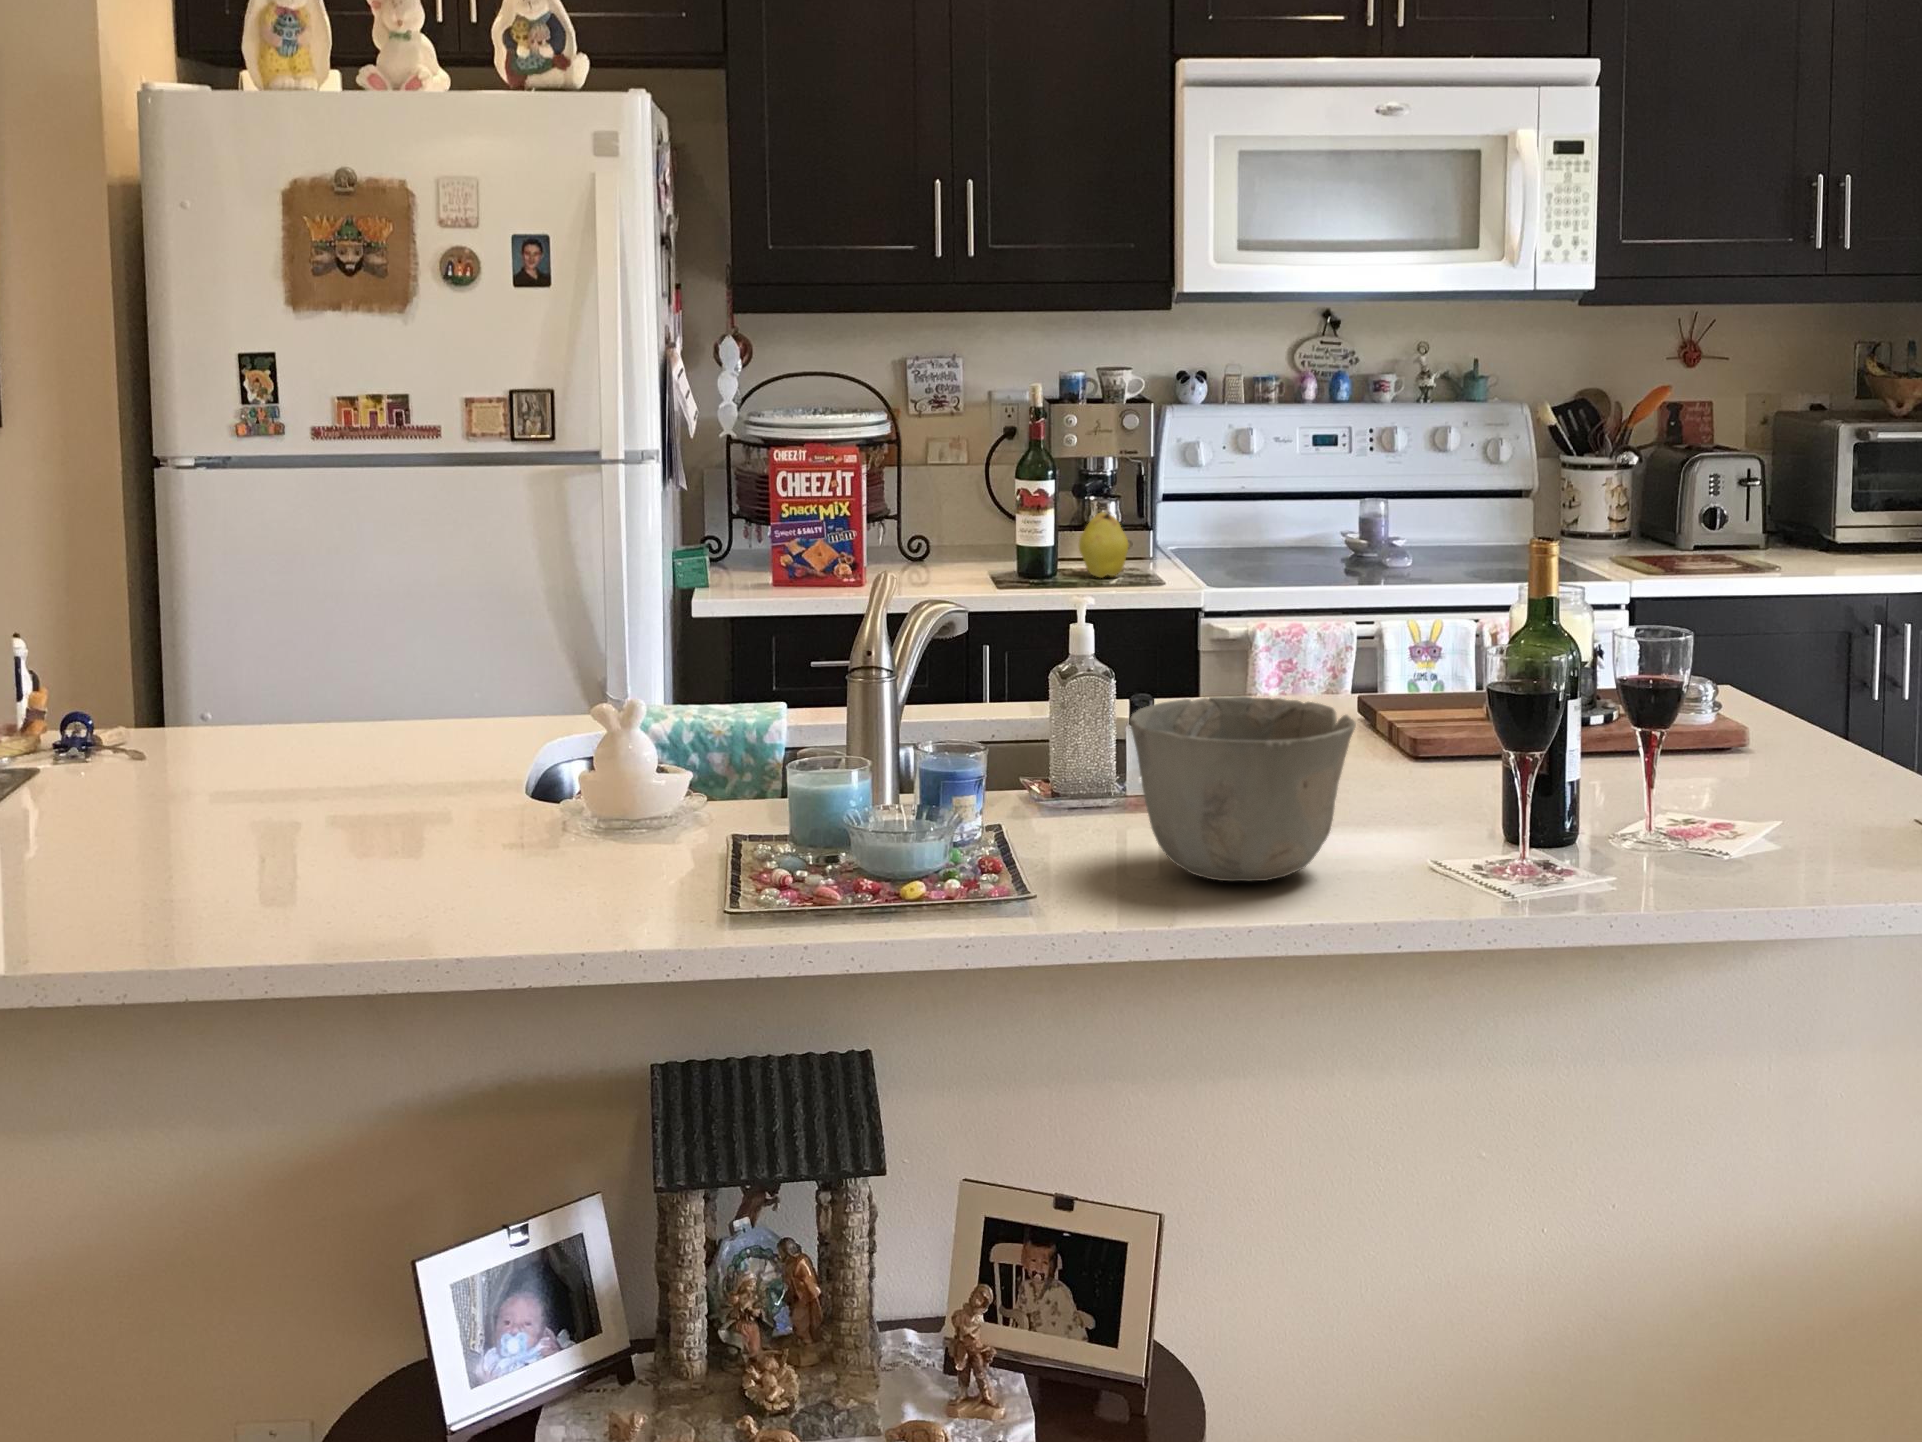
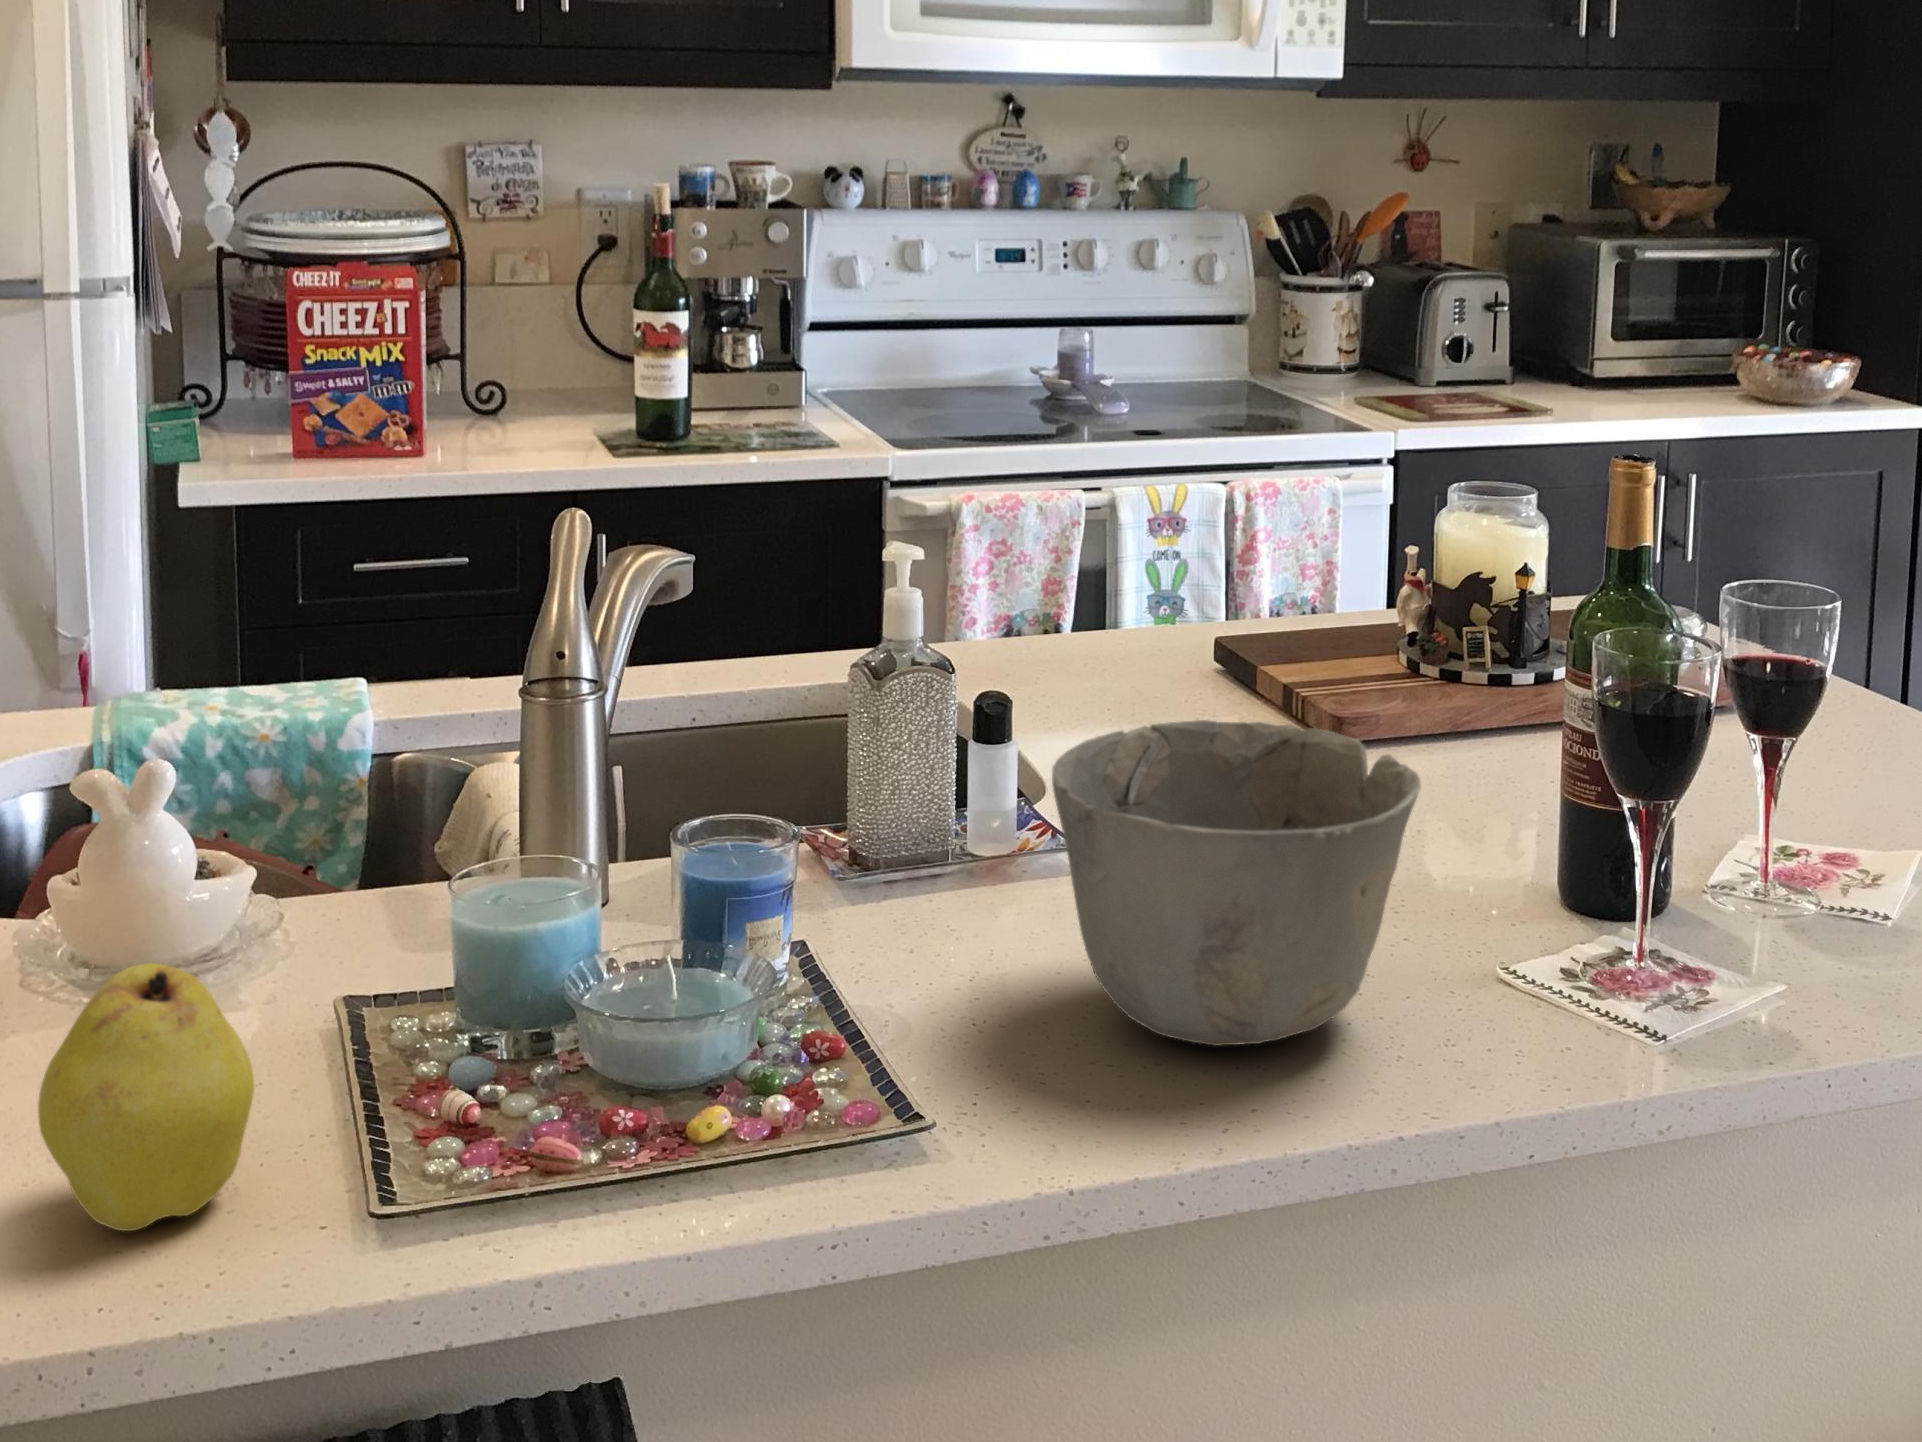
fruit: present [1079,513,1128,578] -> present [38,964,254,1231]

